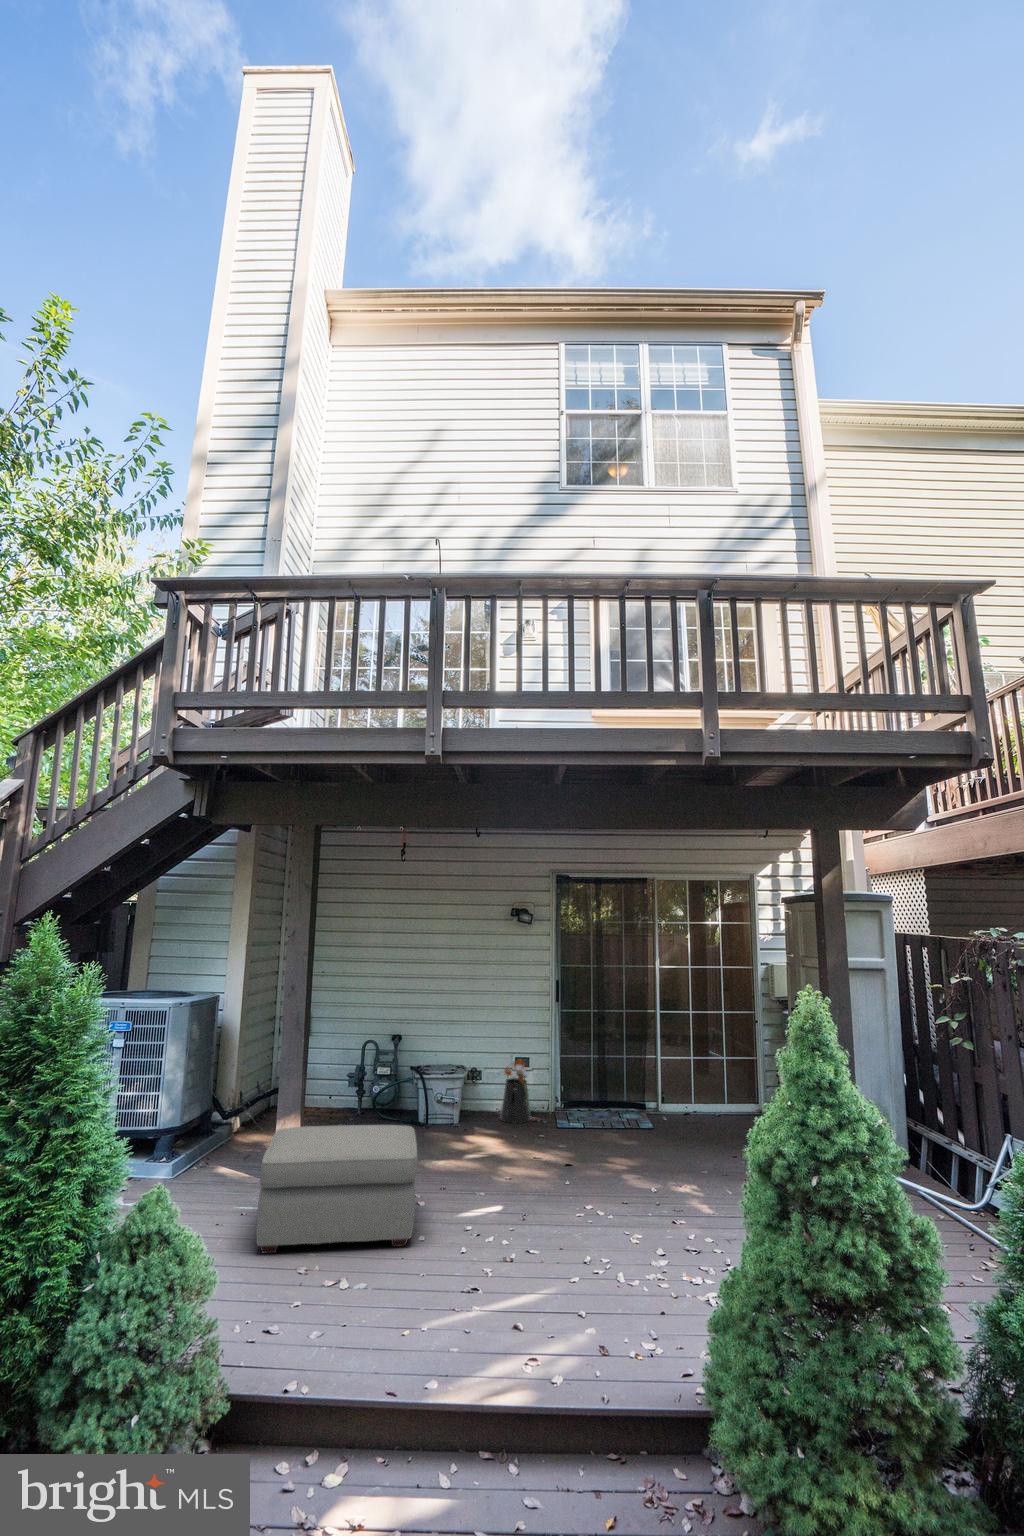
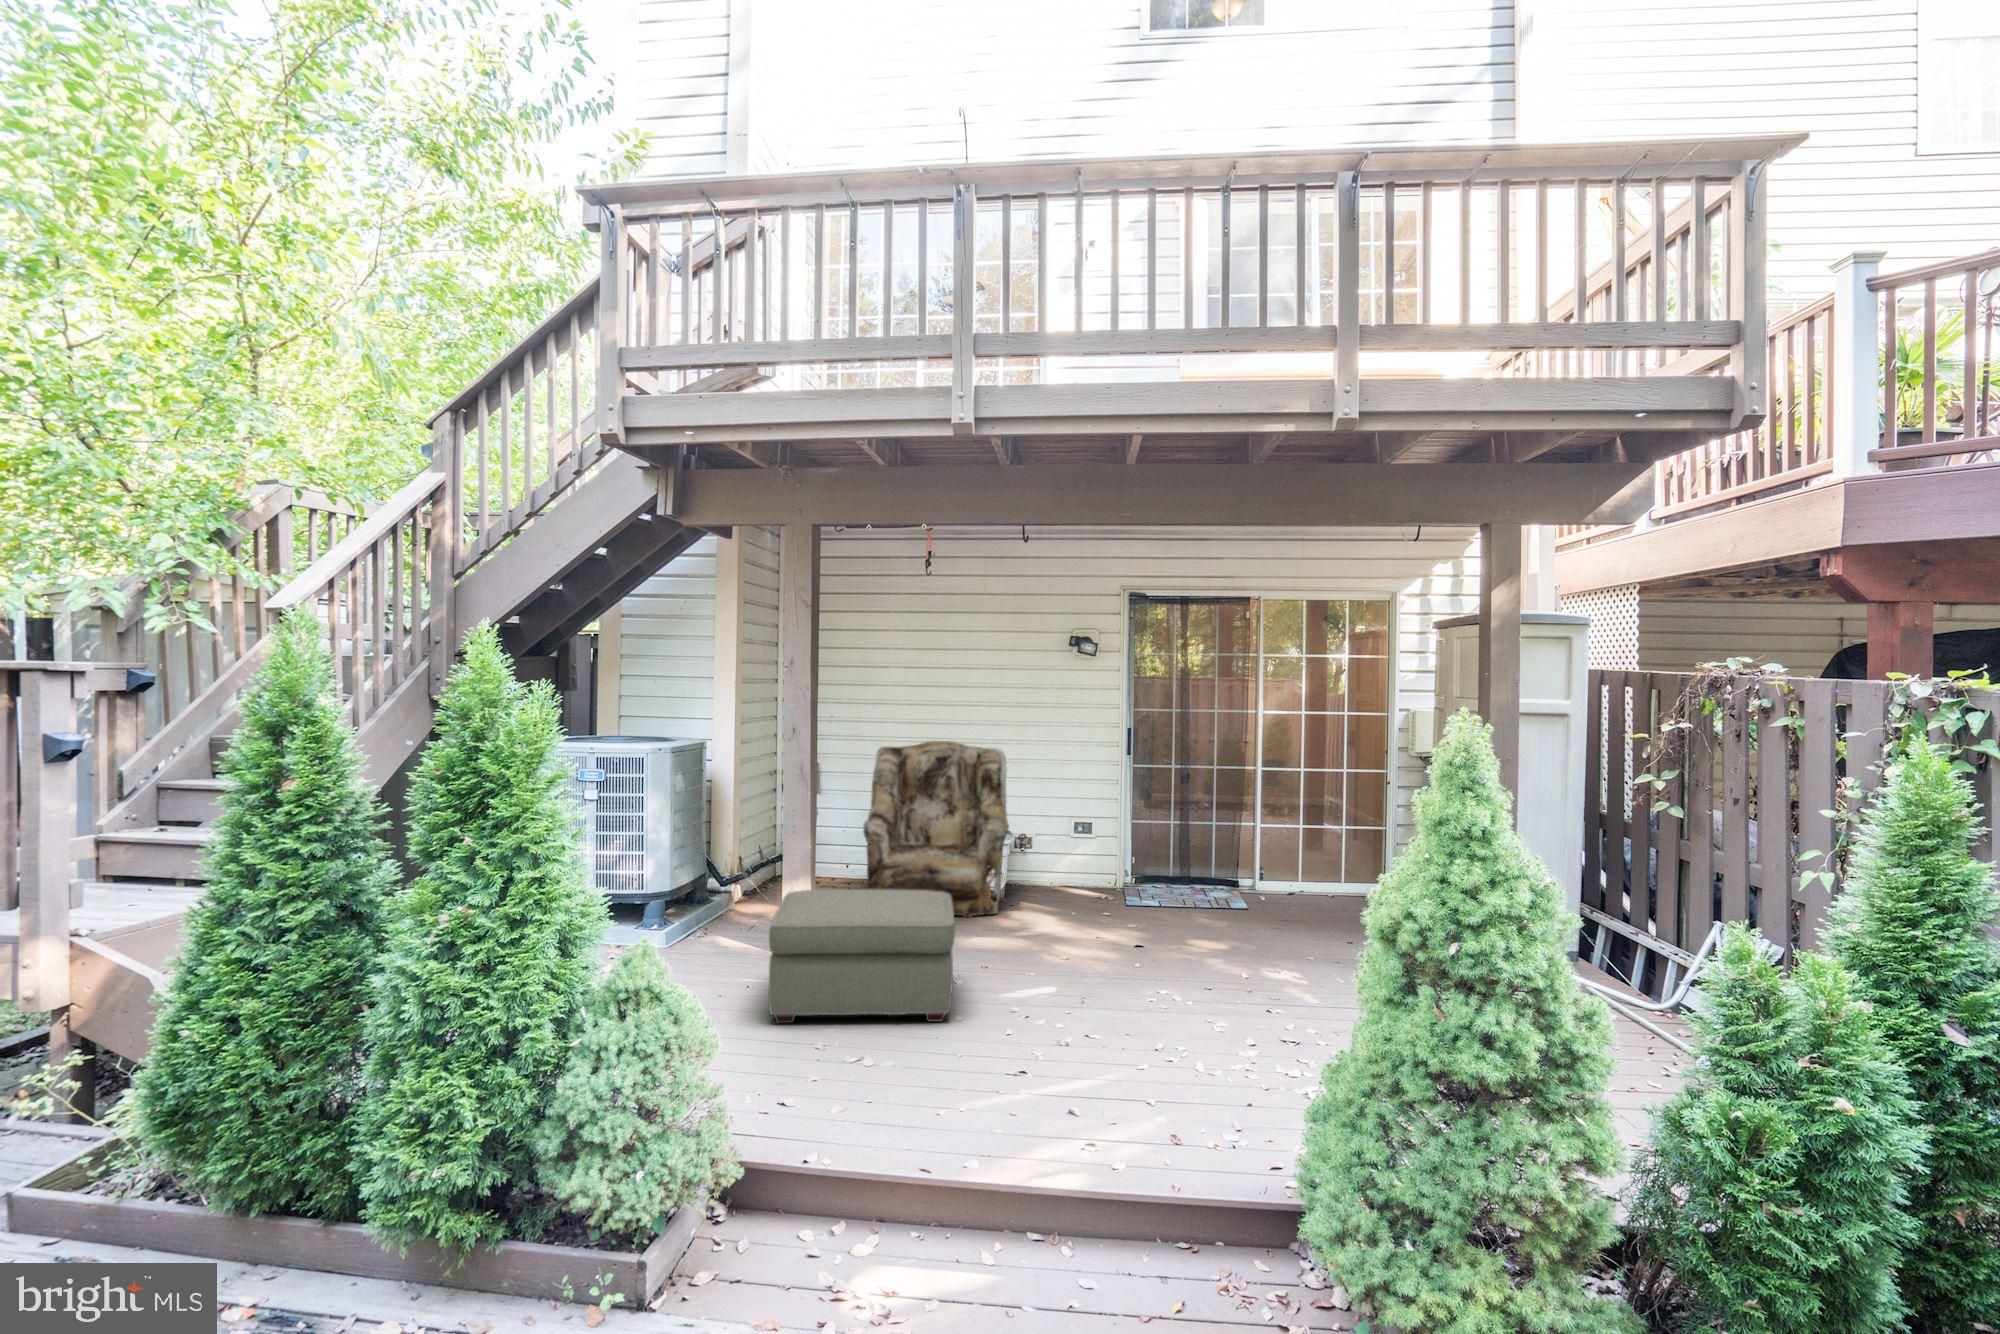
armchair: none [341,991,461,1150] -> present [863,741,1009,917]
watering can: present [500,1060,531,1123] -> none [1056,824,1096,898]

